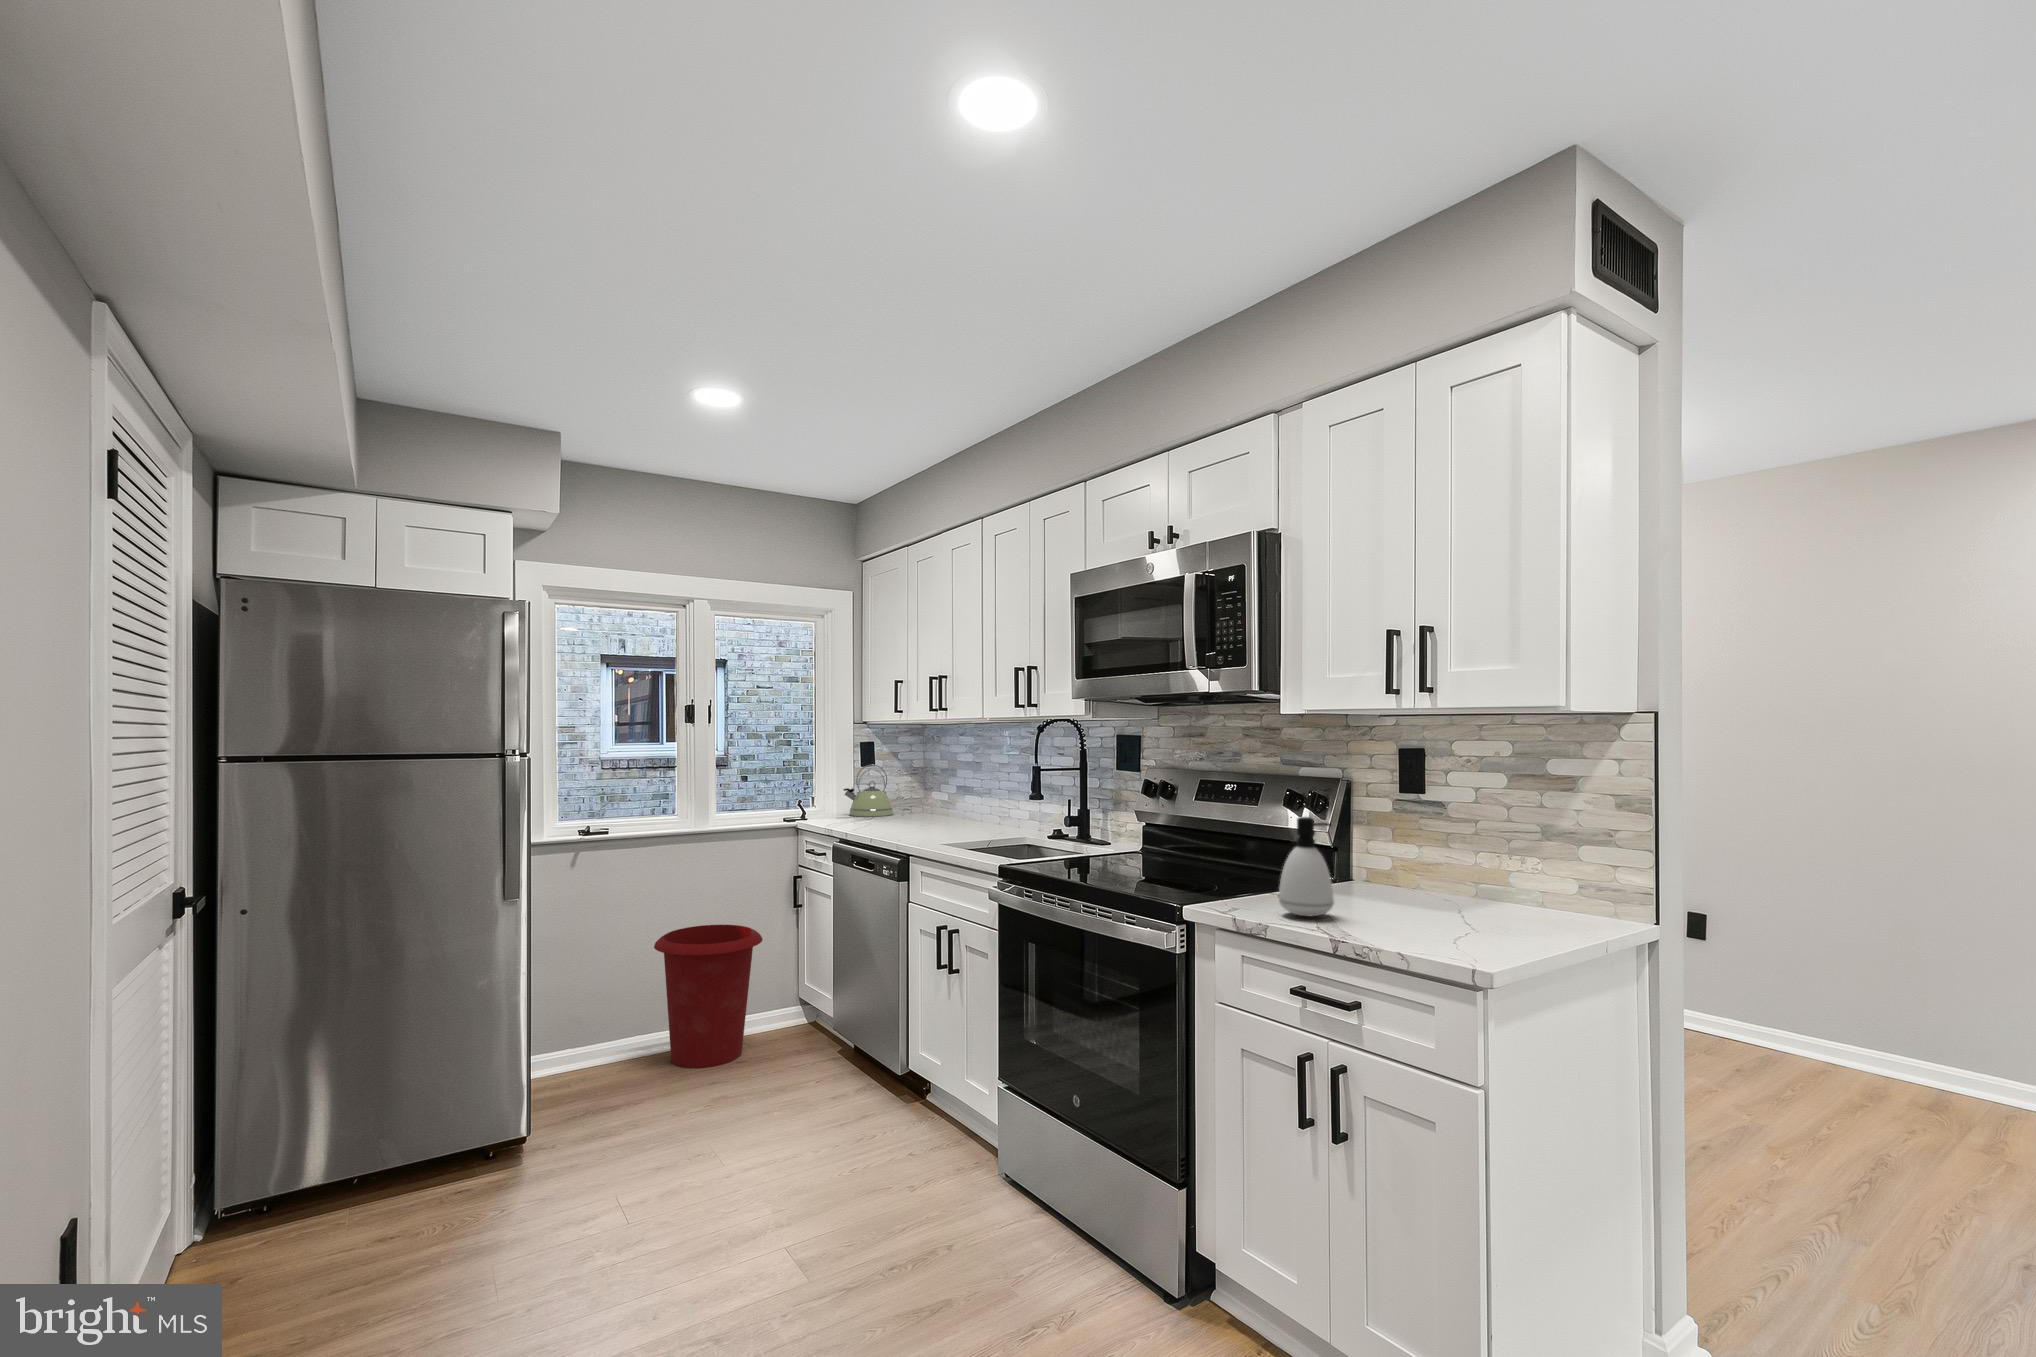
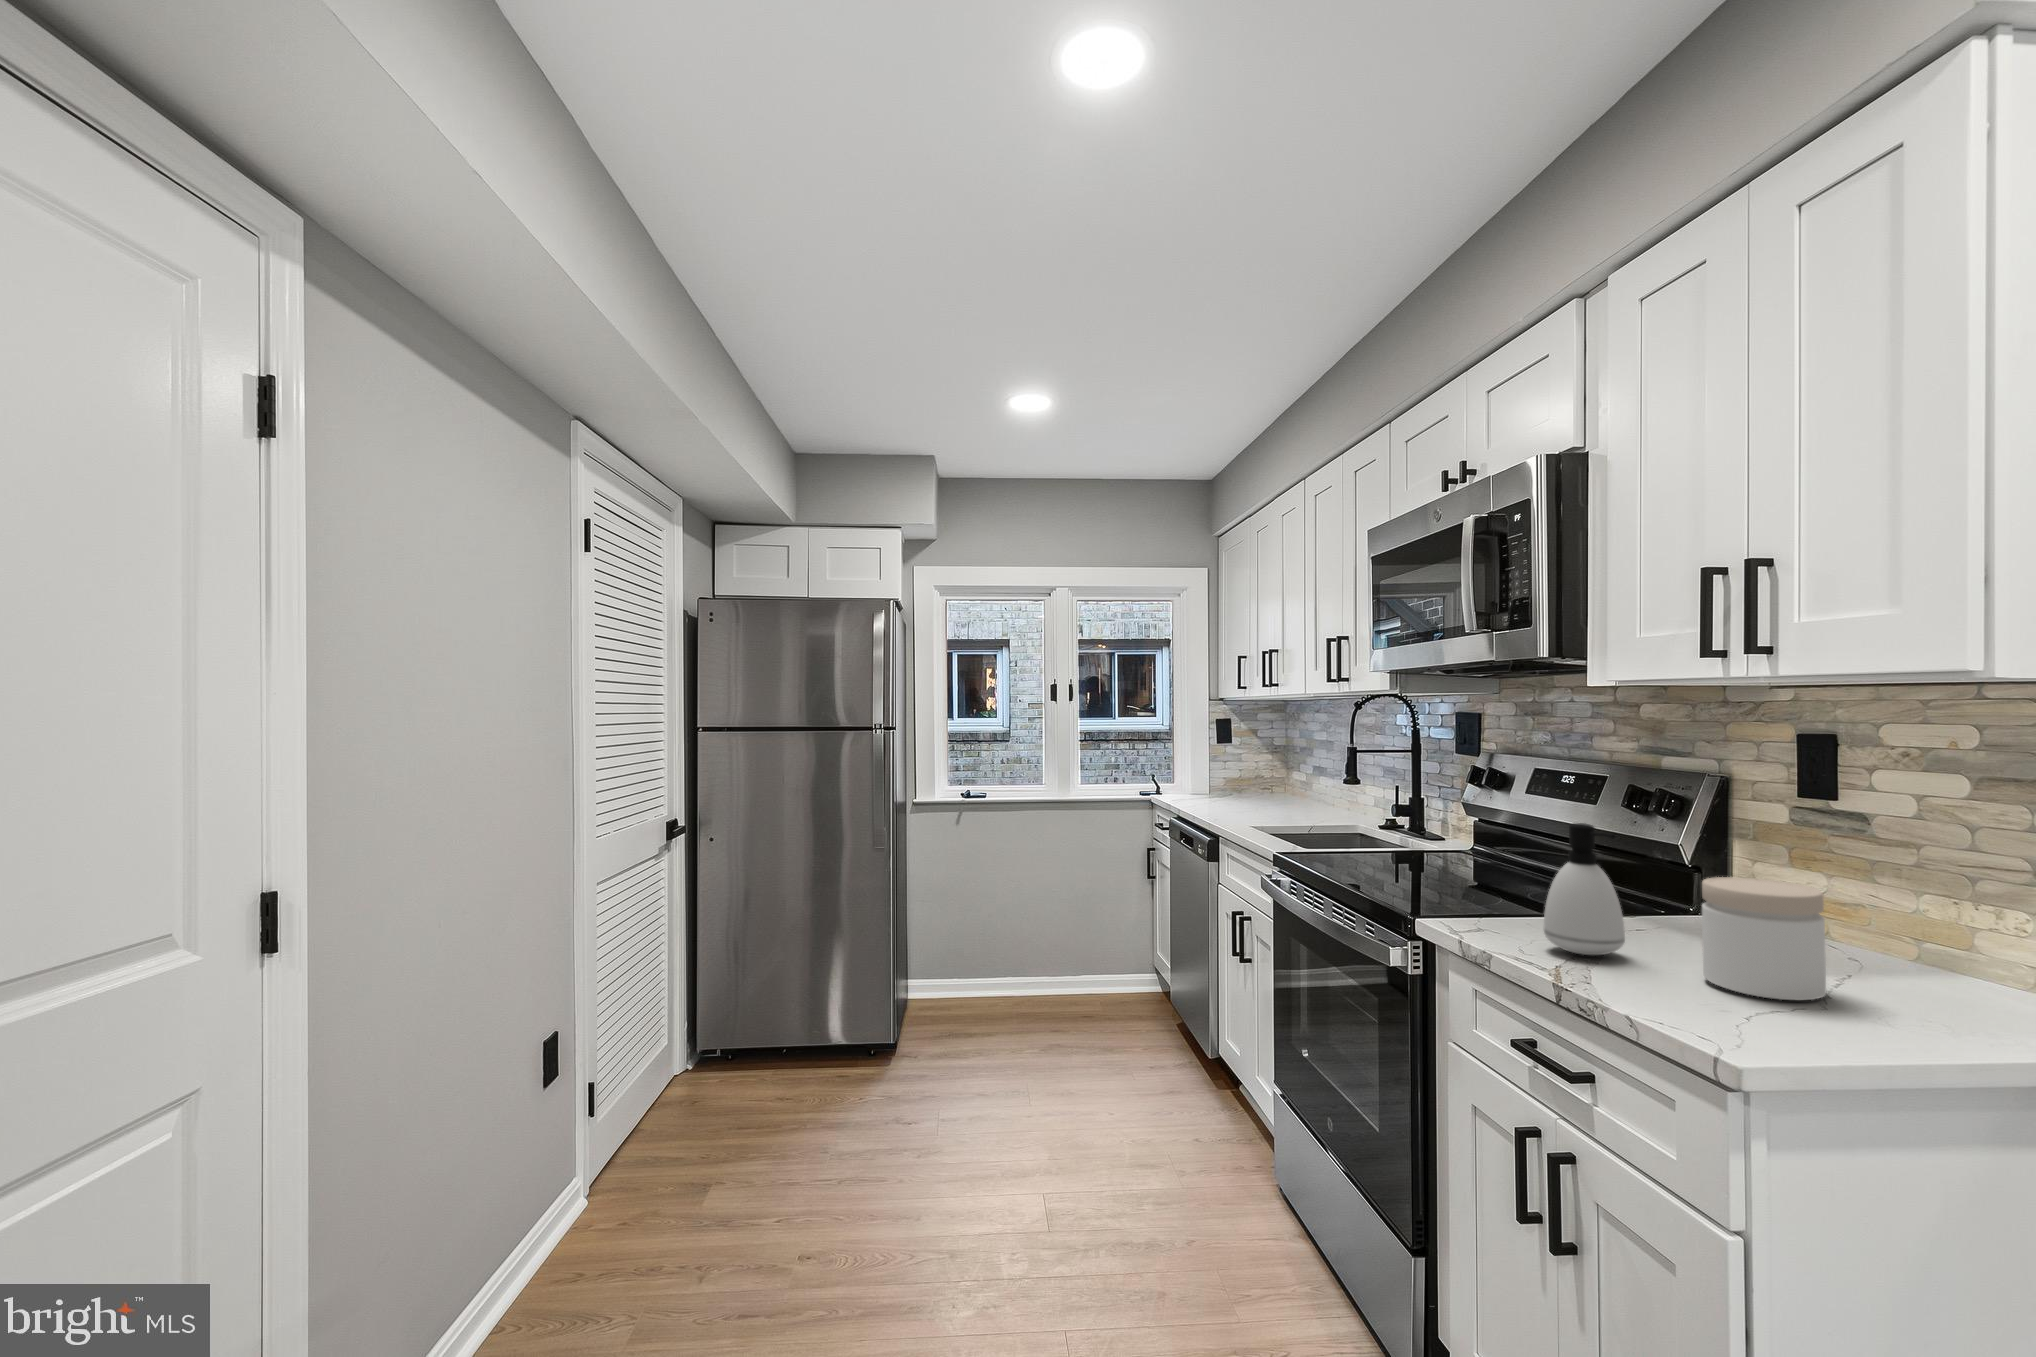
kettle: present [843,764,894,817] -> none [1201,742,1253,796]
jar: none [1389,849,1461,930] -> present [1702,877,1826,1000]
waste bin: present [654,925,762,1068] -> none [1013,889,1109,1021]

